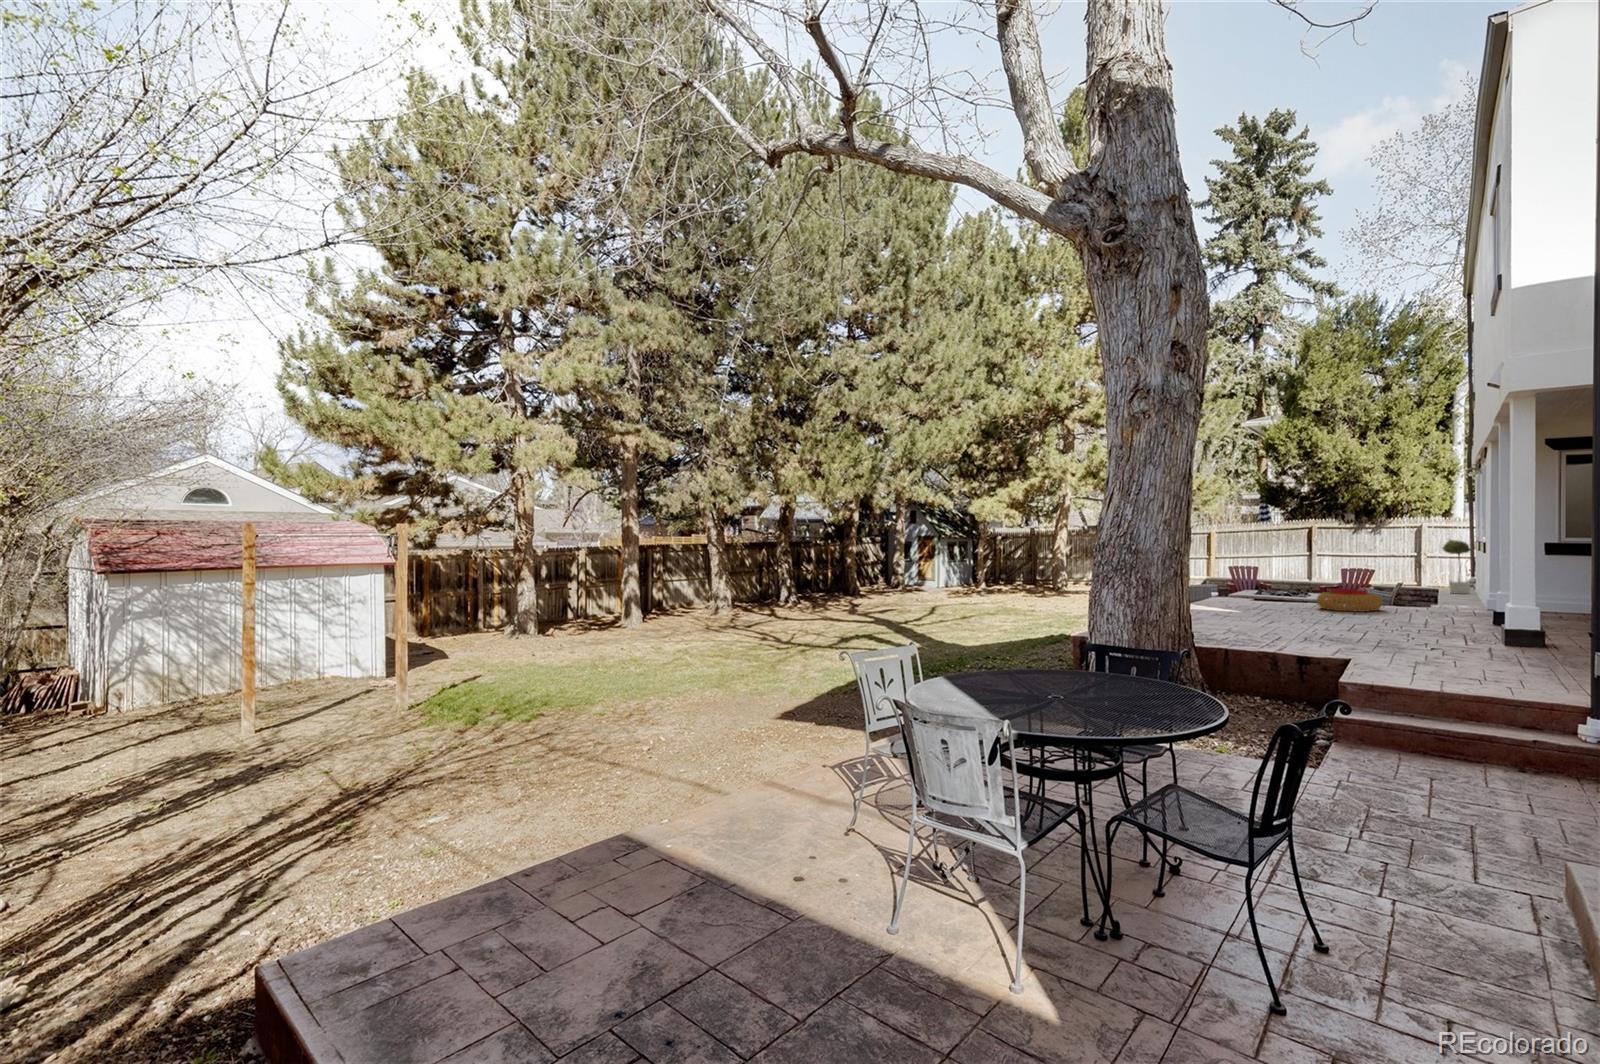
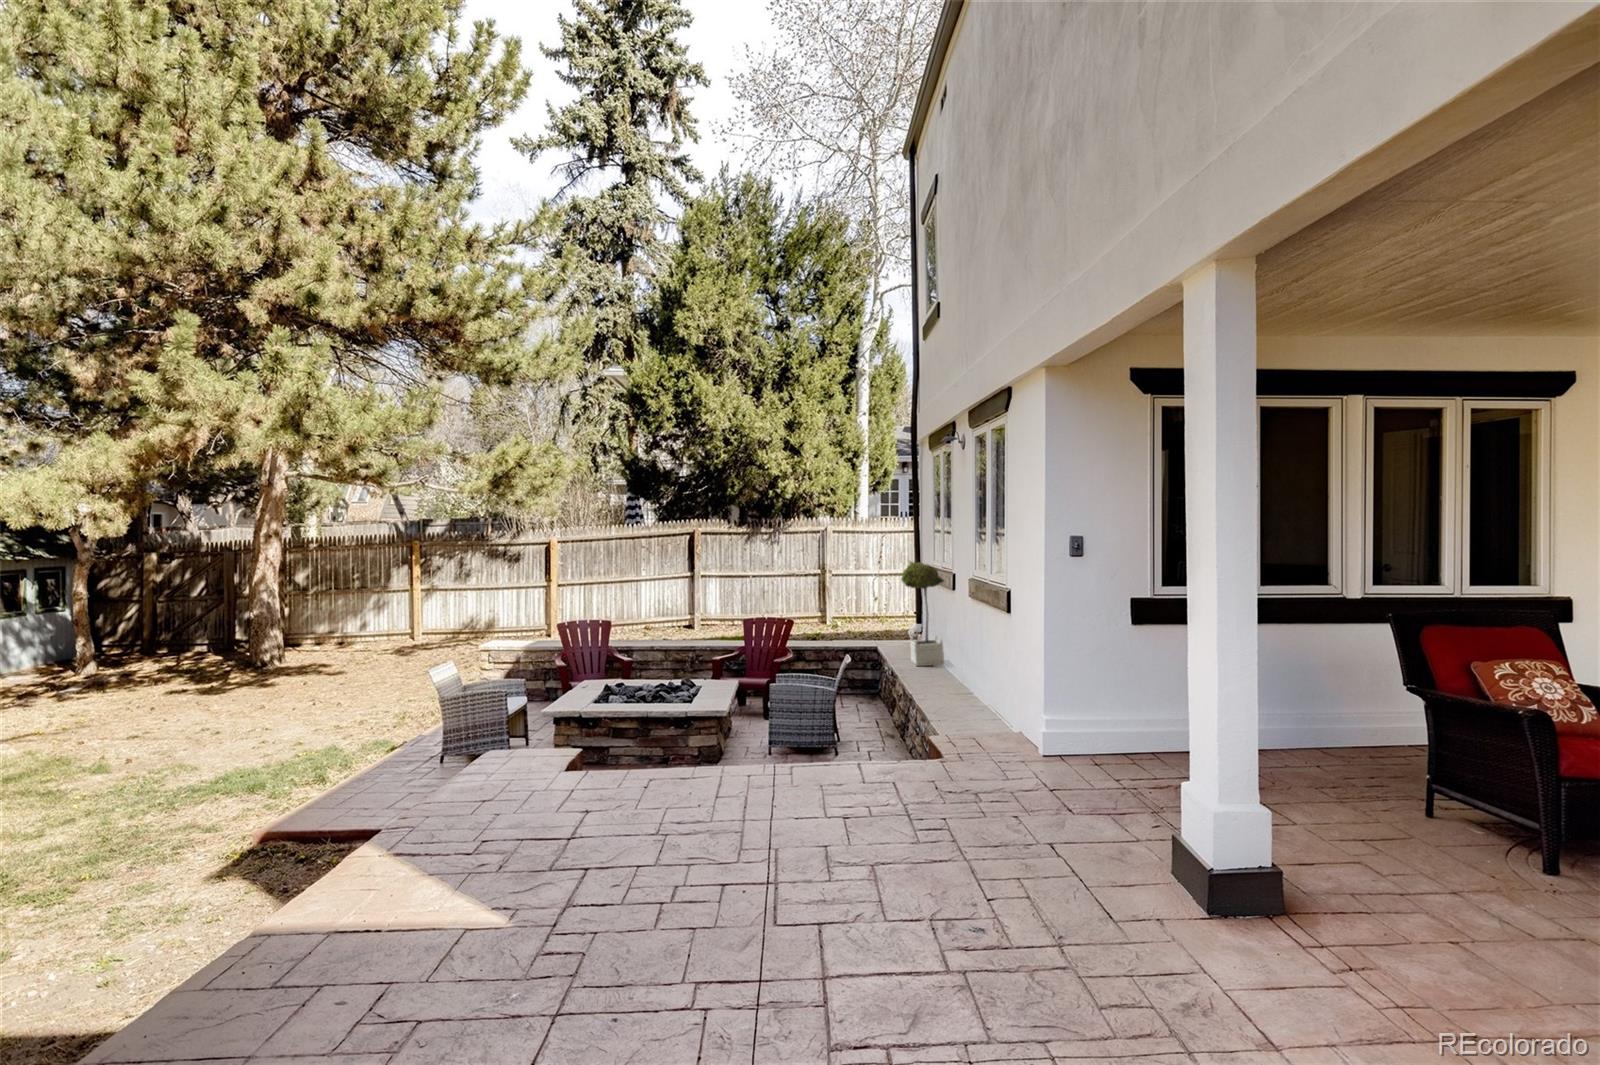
pouf: present [1317,589,1383,612] -> none [713,756,890,868]

